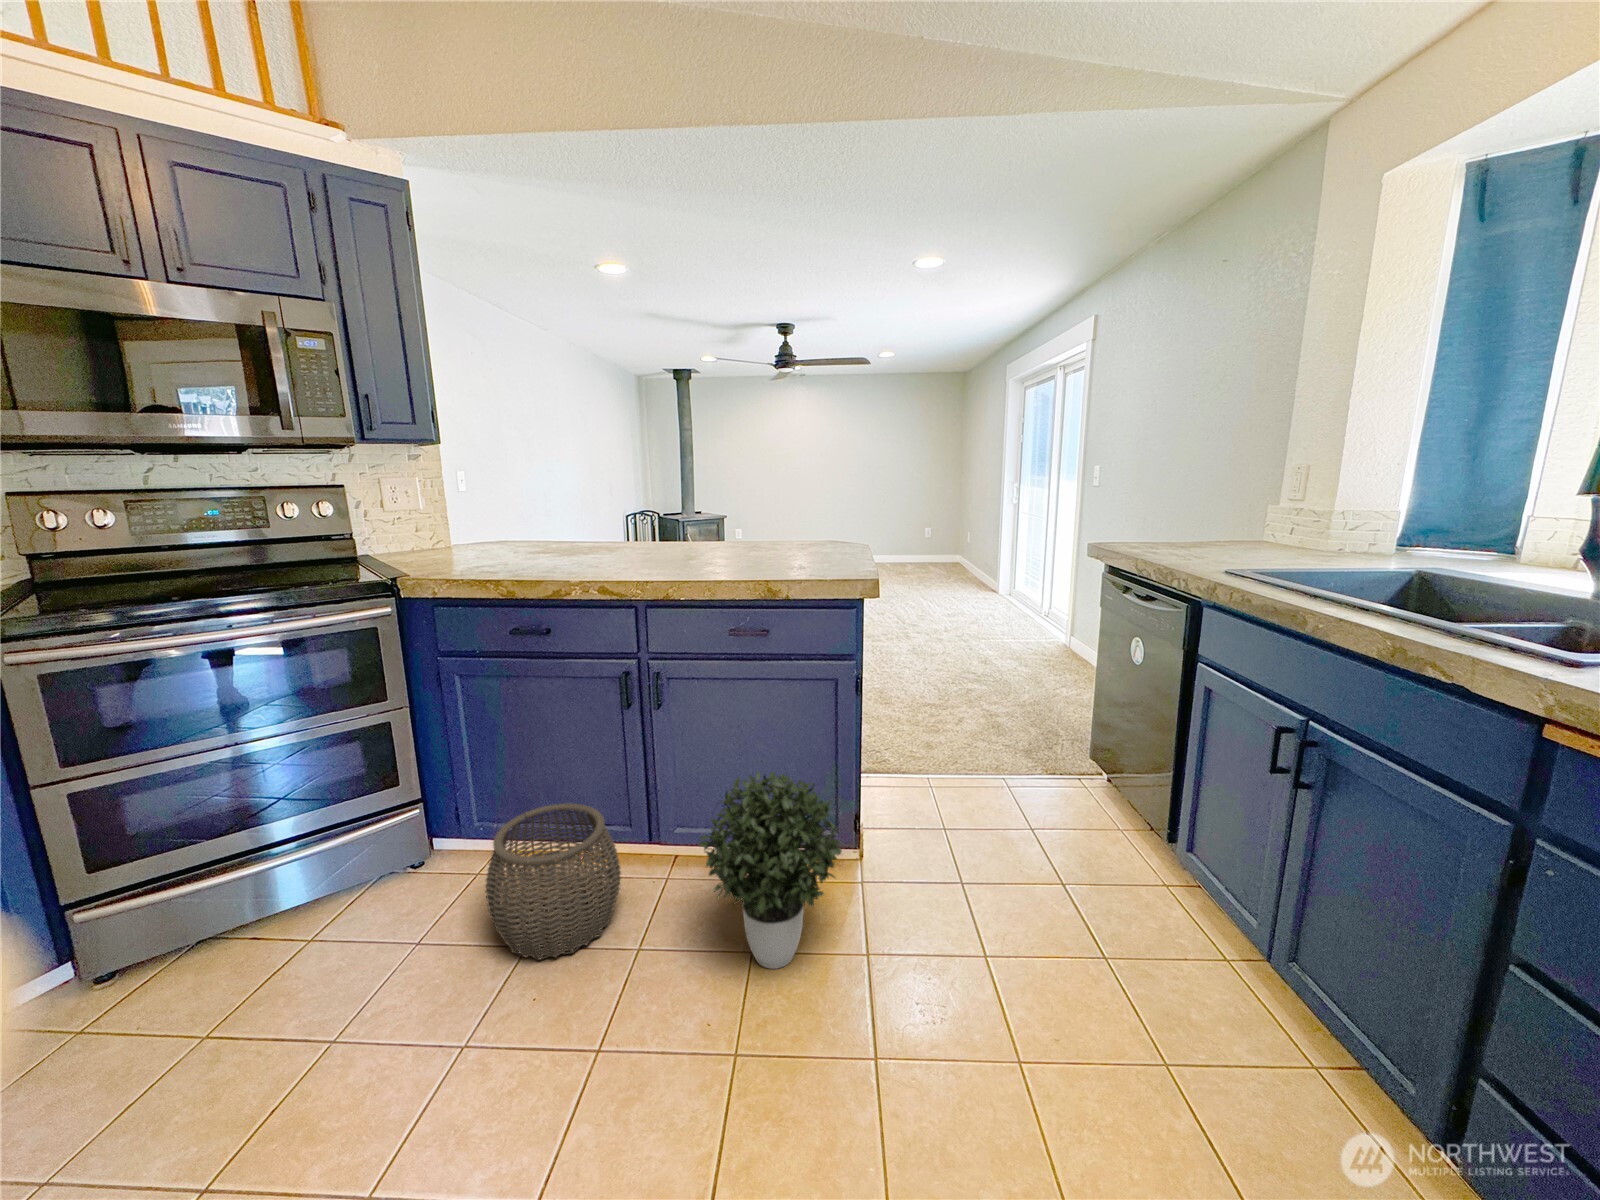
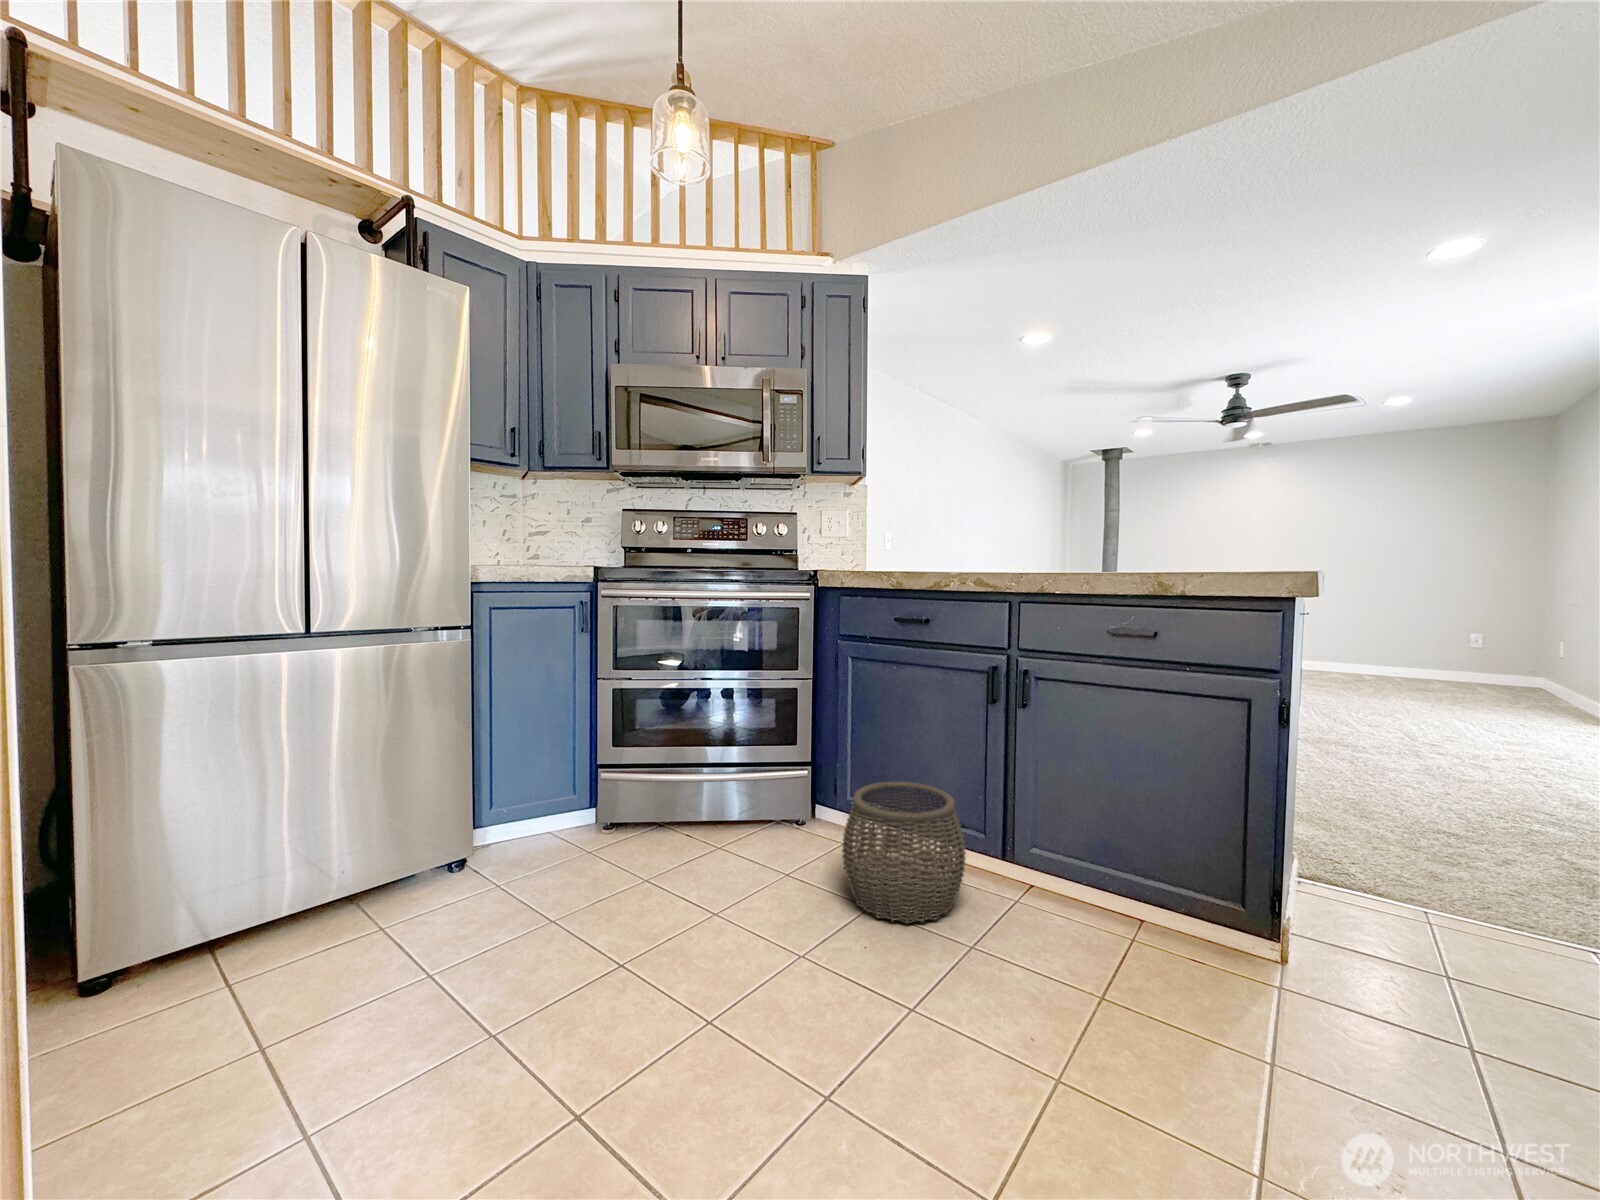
potted plant: present [698,771,842,969] -> none [1042,774,1234,1023]

